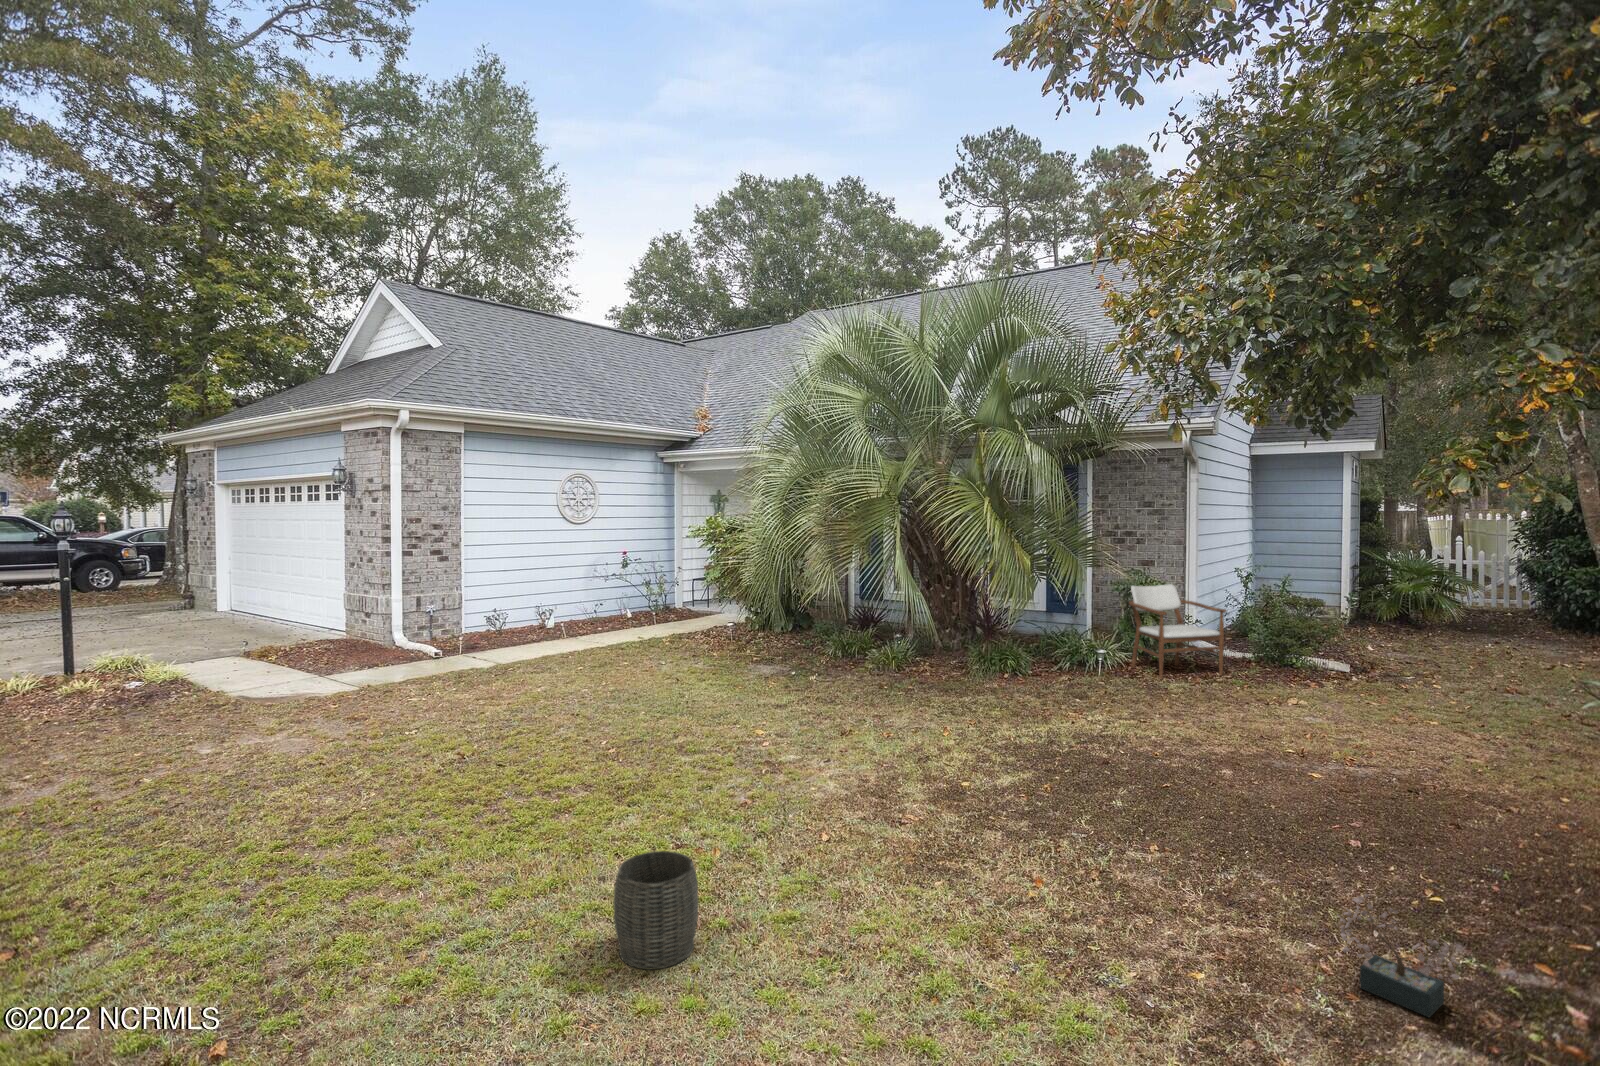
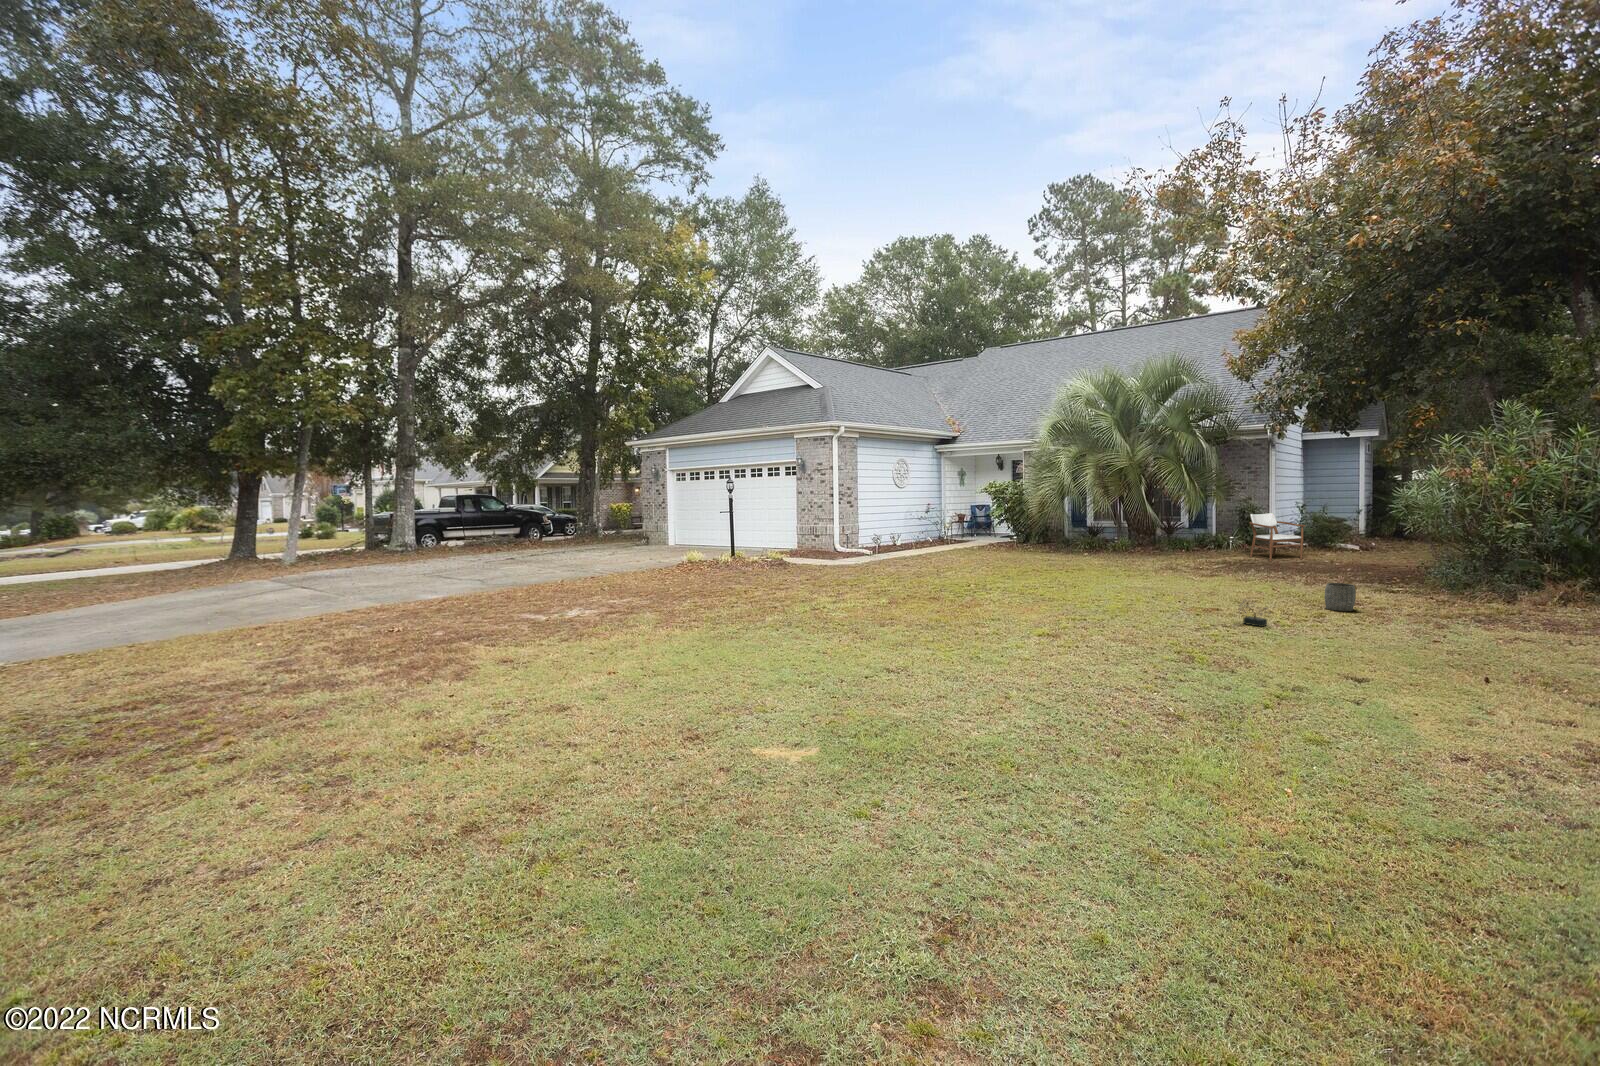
woven basket: present [614,851,698,970] -> present [1324,583,1356,611]
decorative plant: present [1338,894,1459,1017] -> present [1239,600,1270,627]

